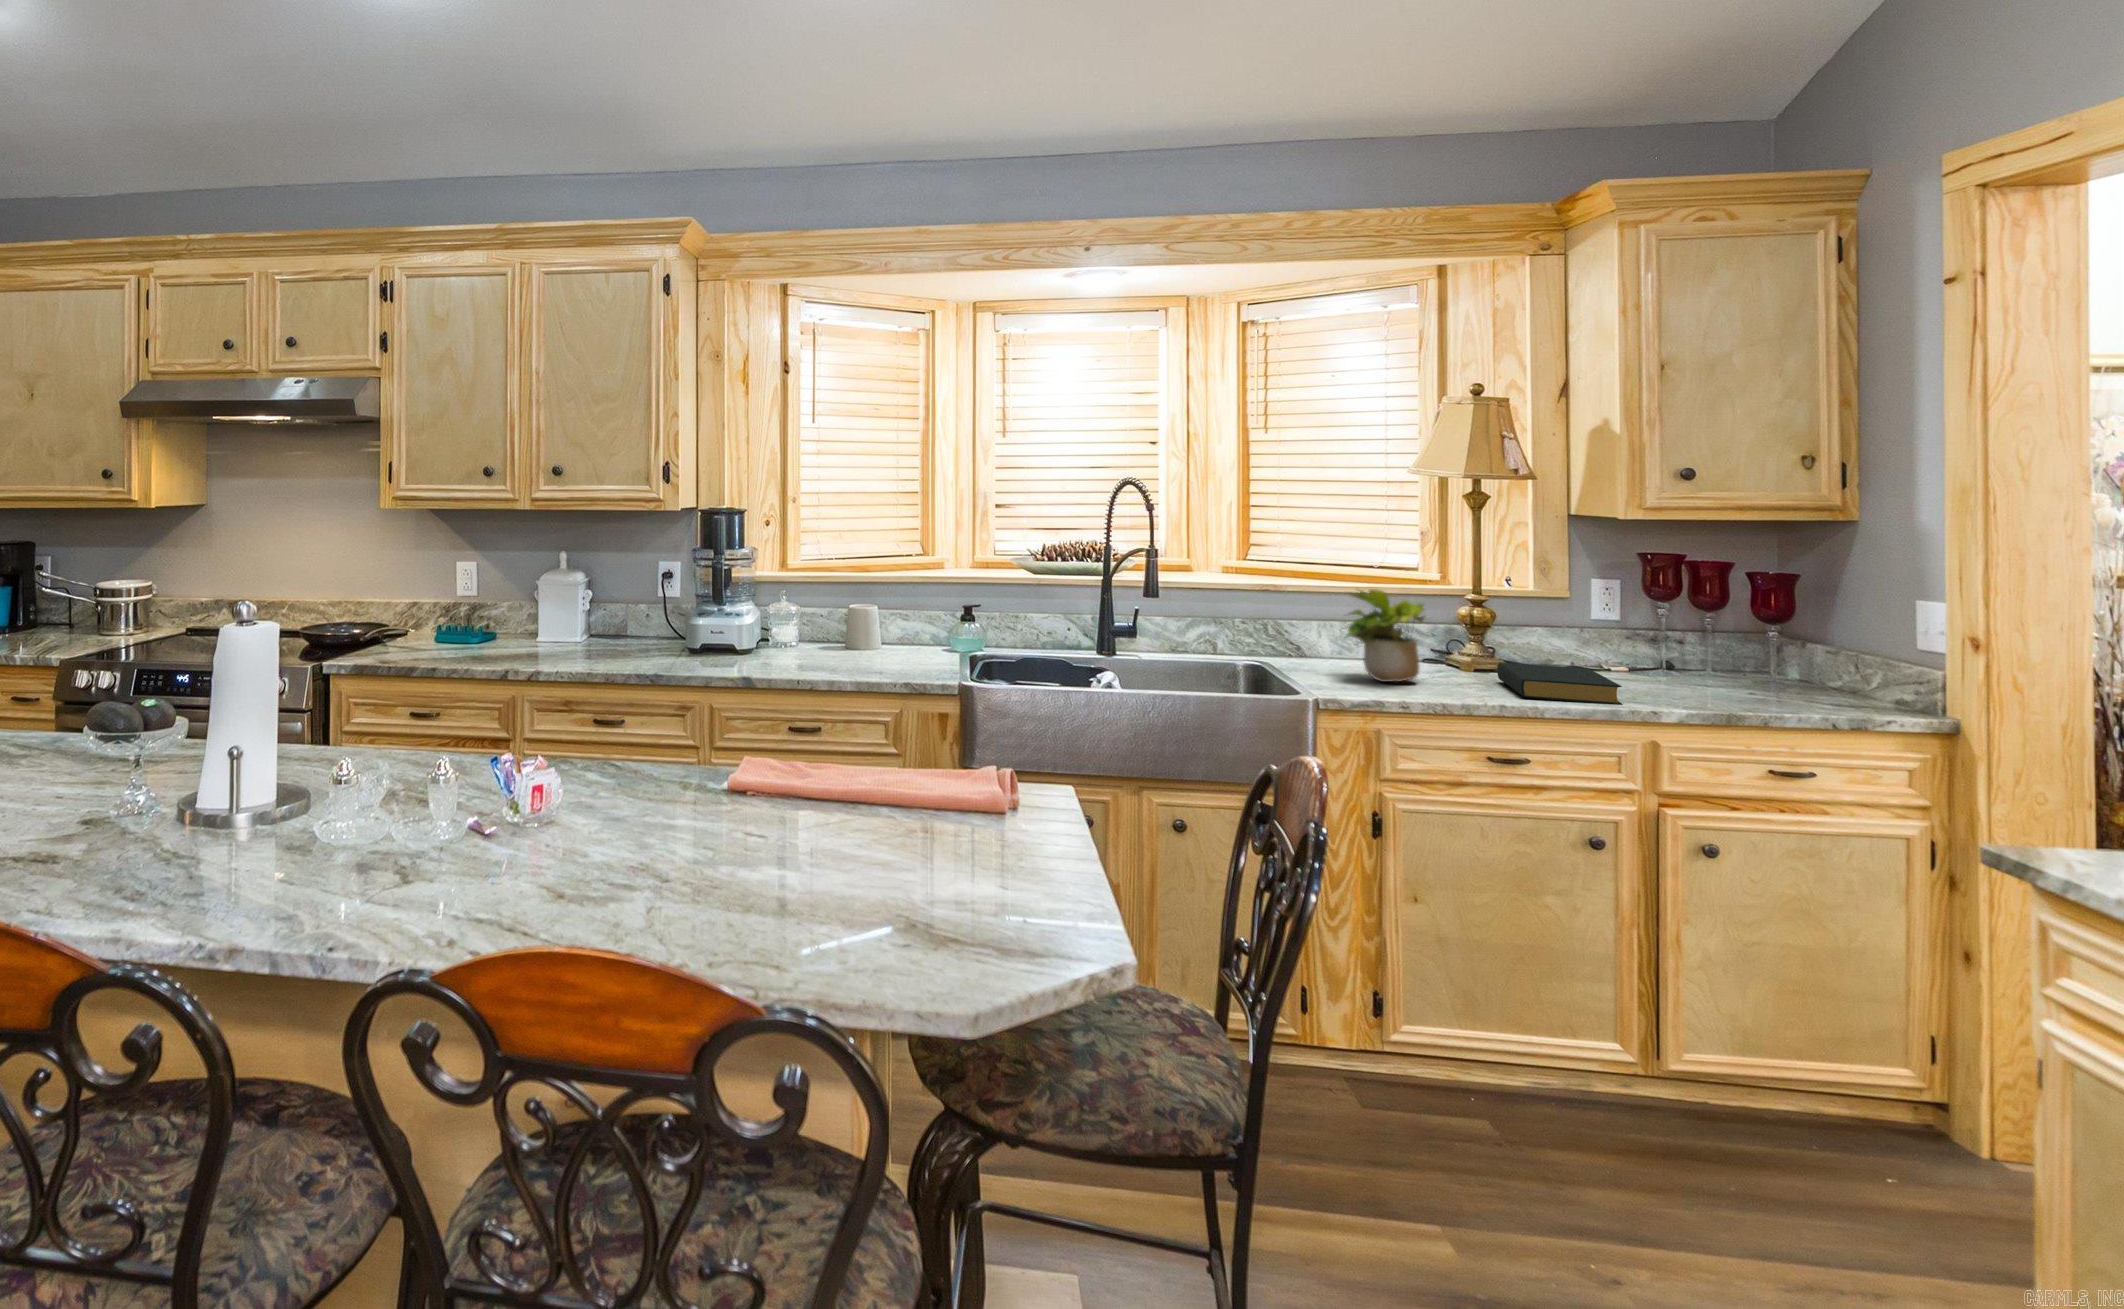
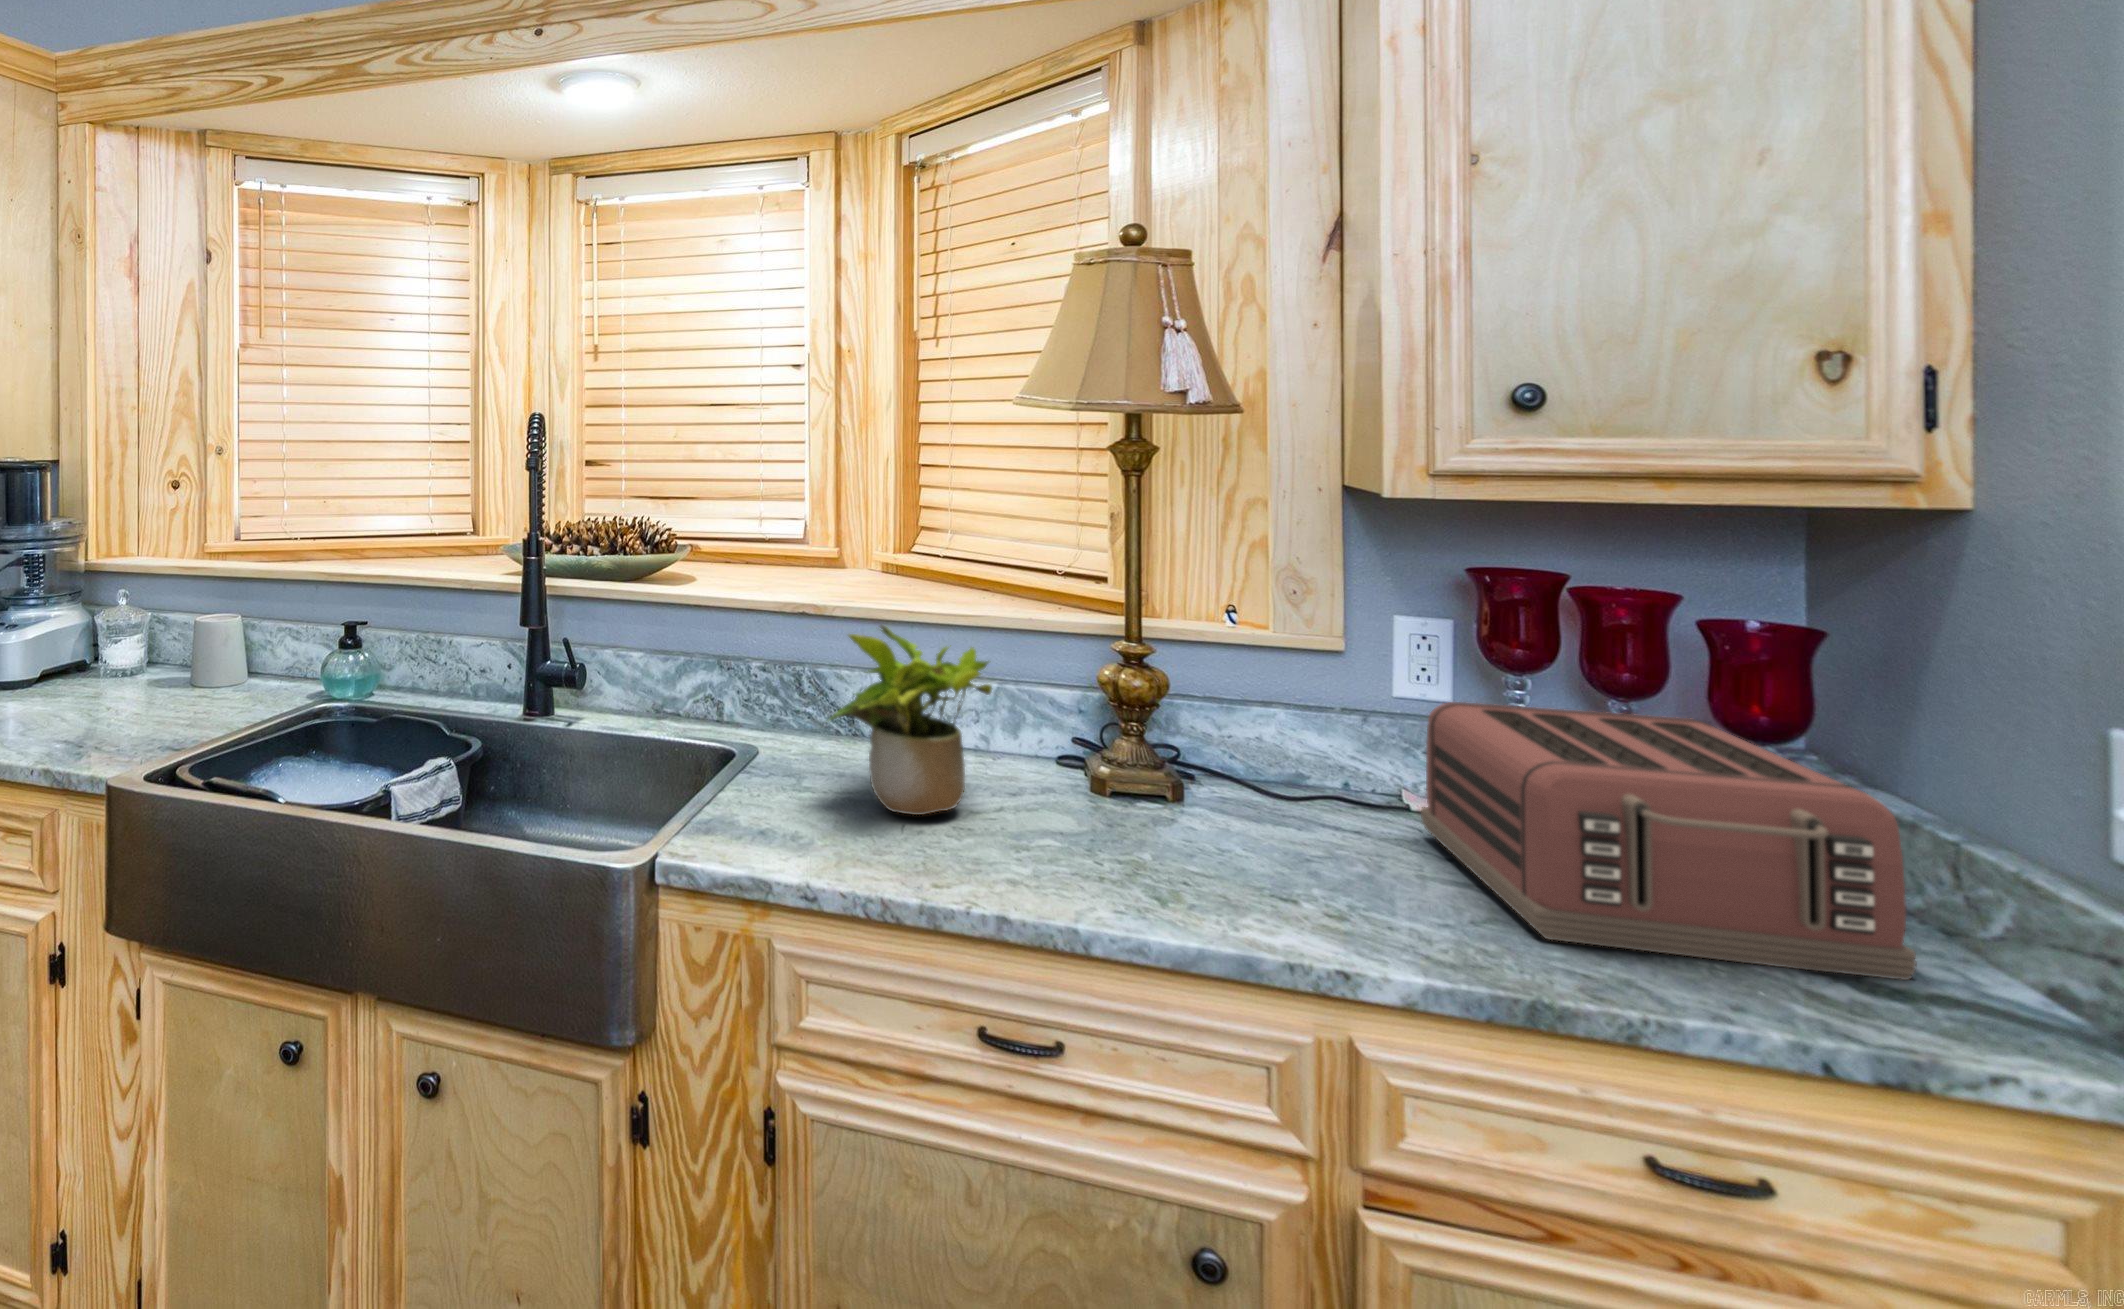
toaster: none [1628,614,1852,705] -> present [1421,702,1917,980]
hardback book: present [1497,663,1622,705] -> none [1082,786,1306,939]

